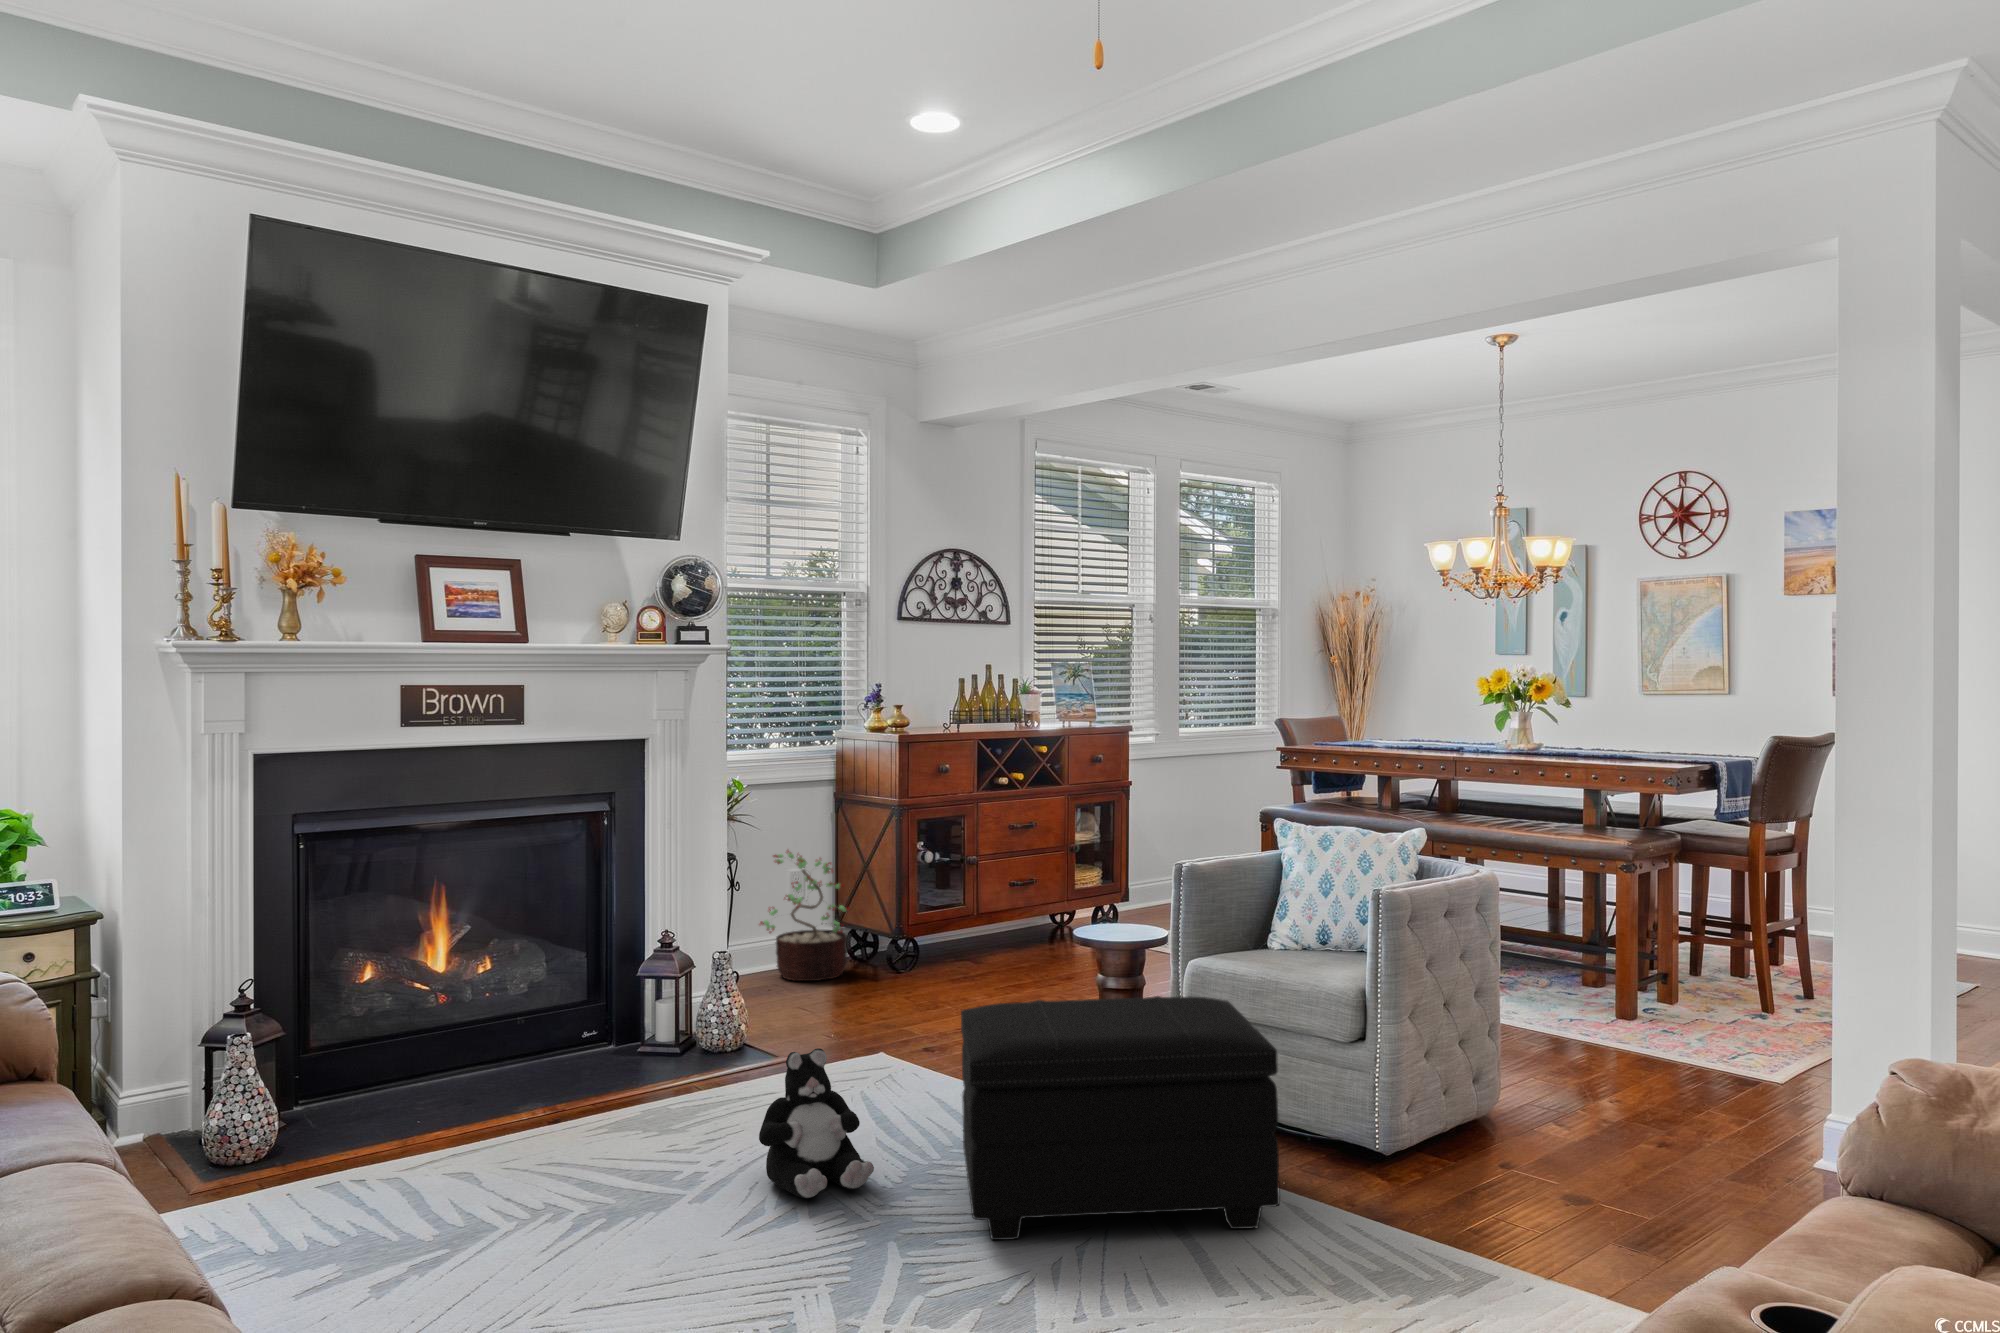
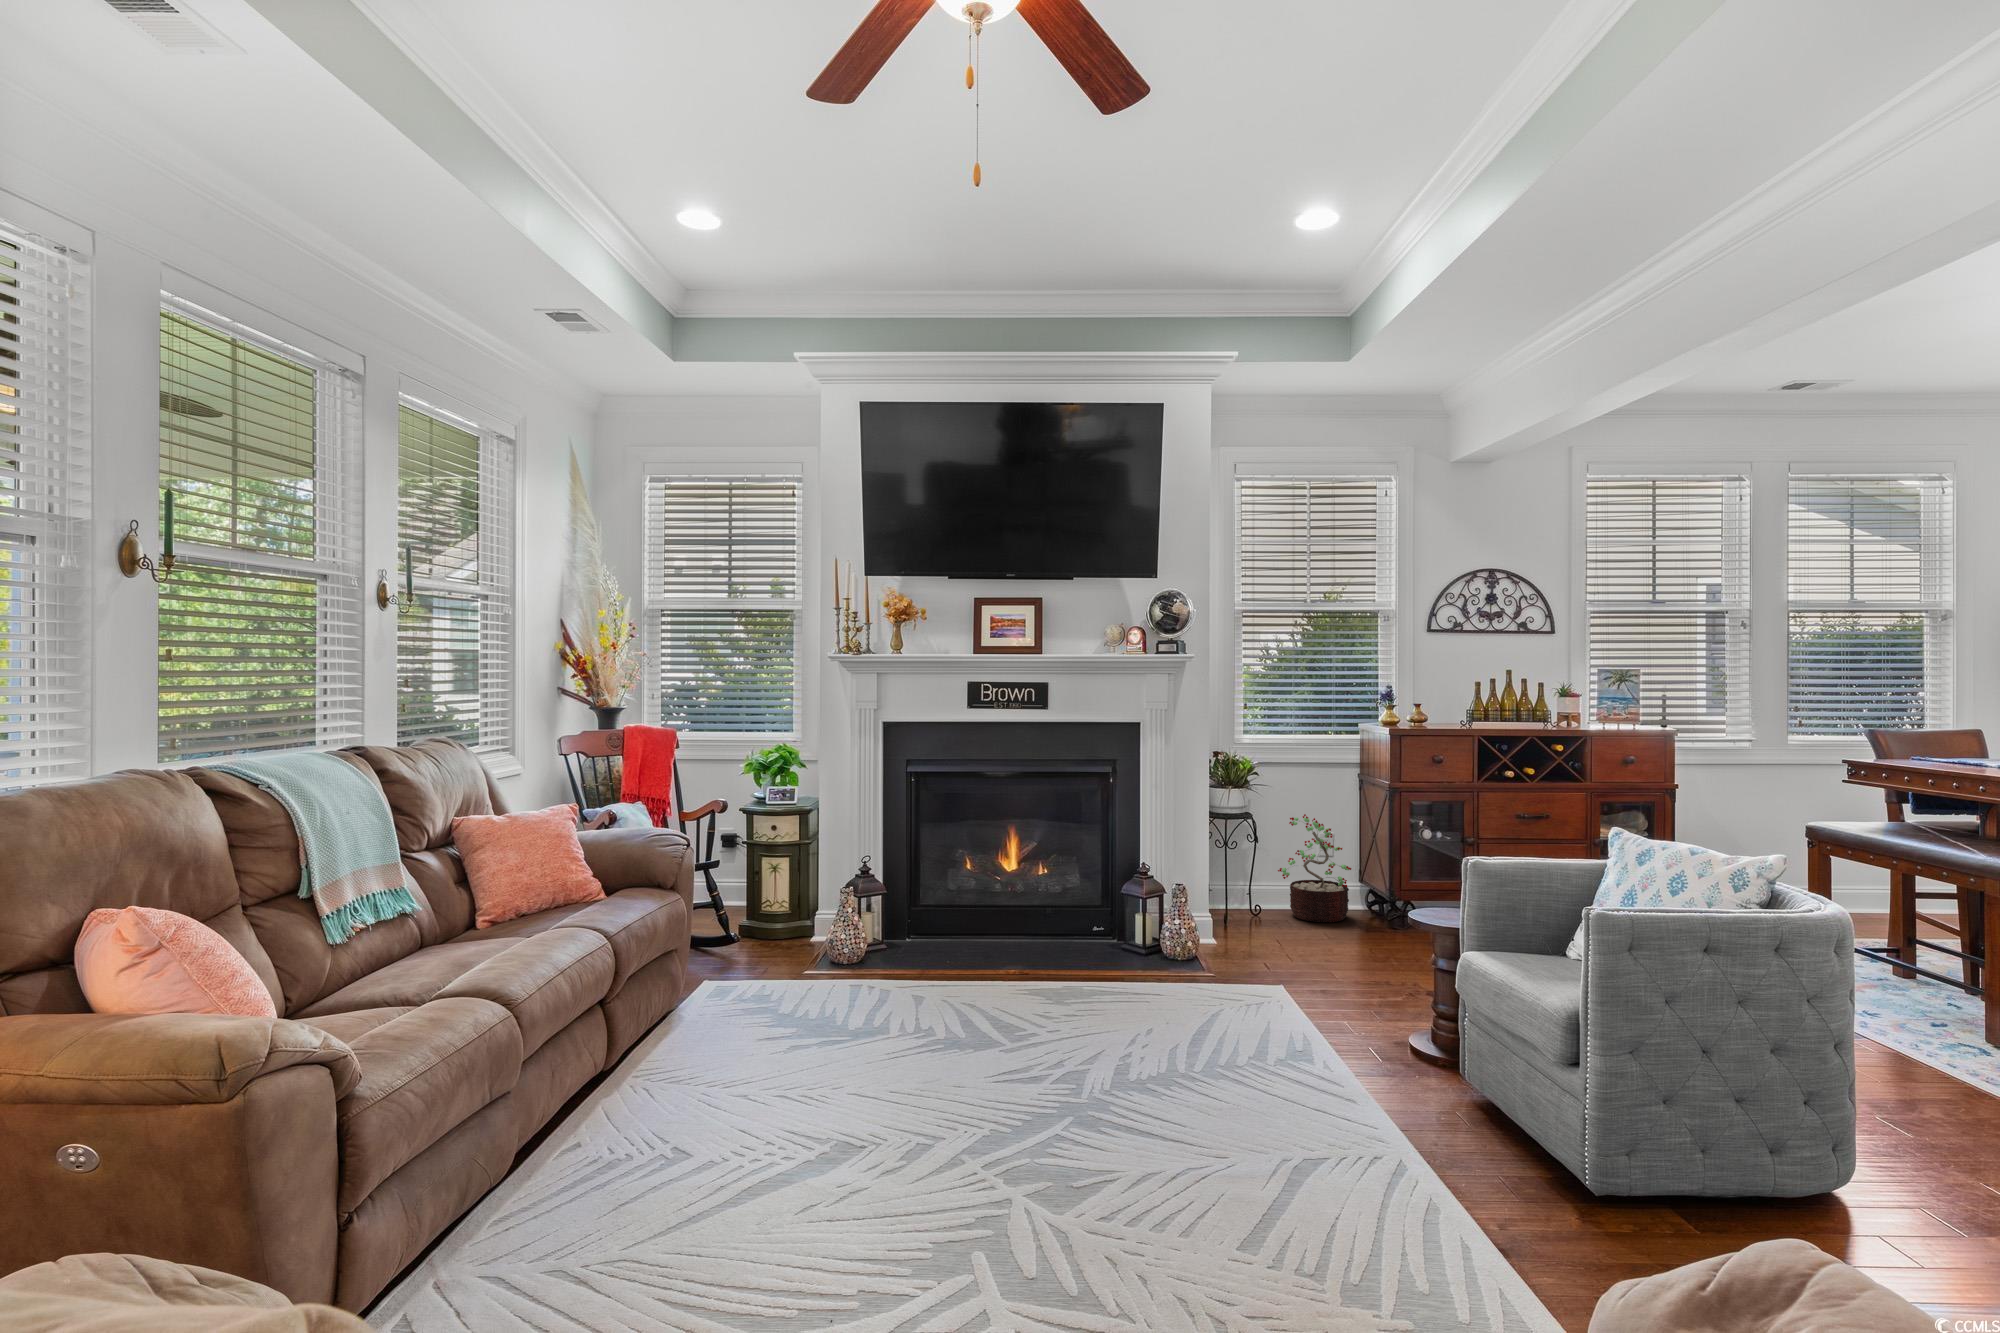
footstool: present [961,996,1280,1240] -> none [1143,958,1439,1202]
plush toy: present [759,1048,874,1198] -> none [1070,965,1146,1075]

